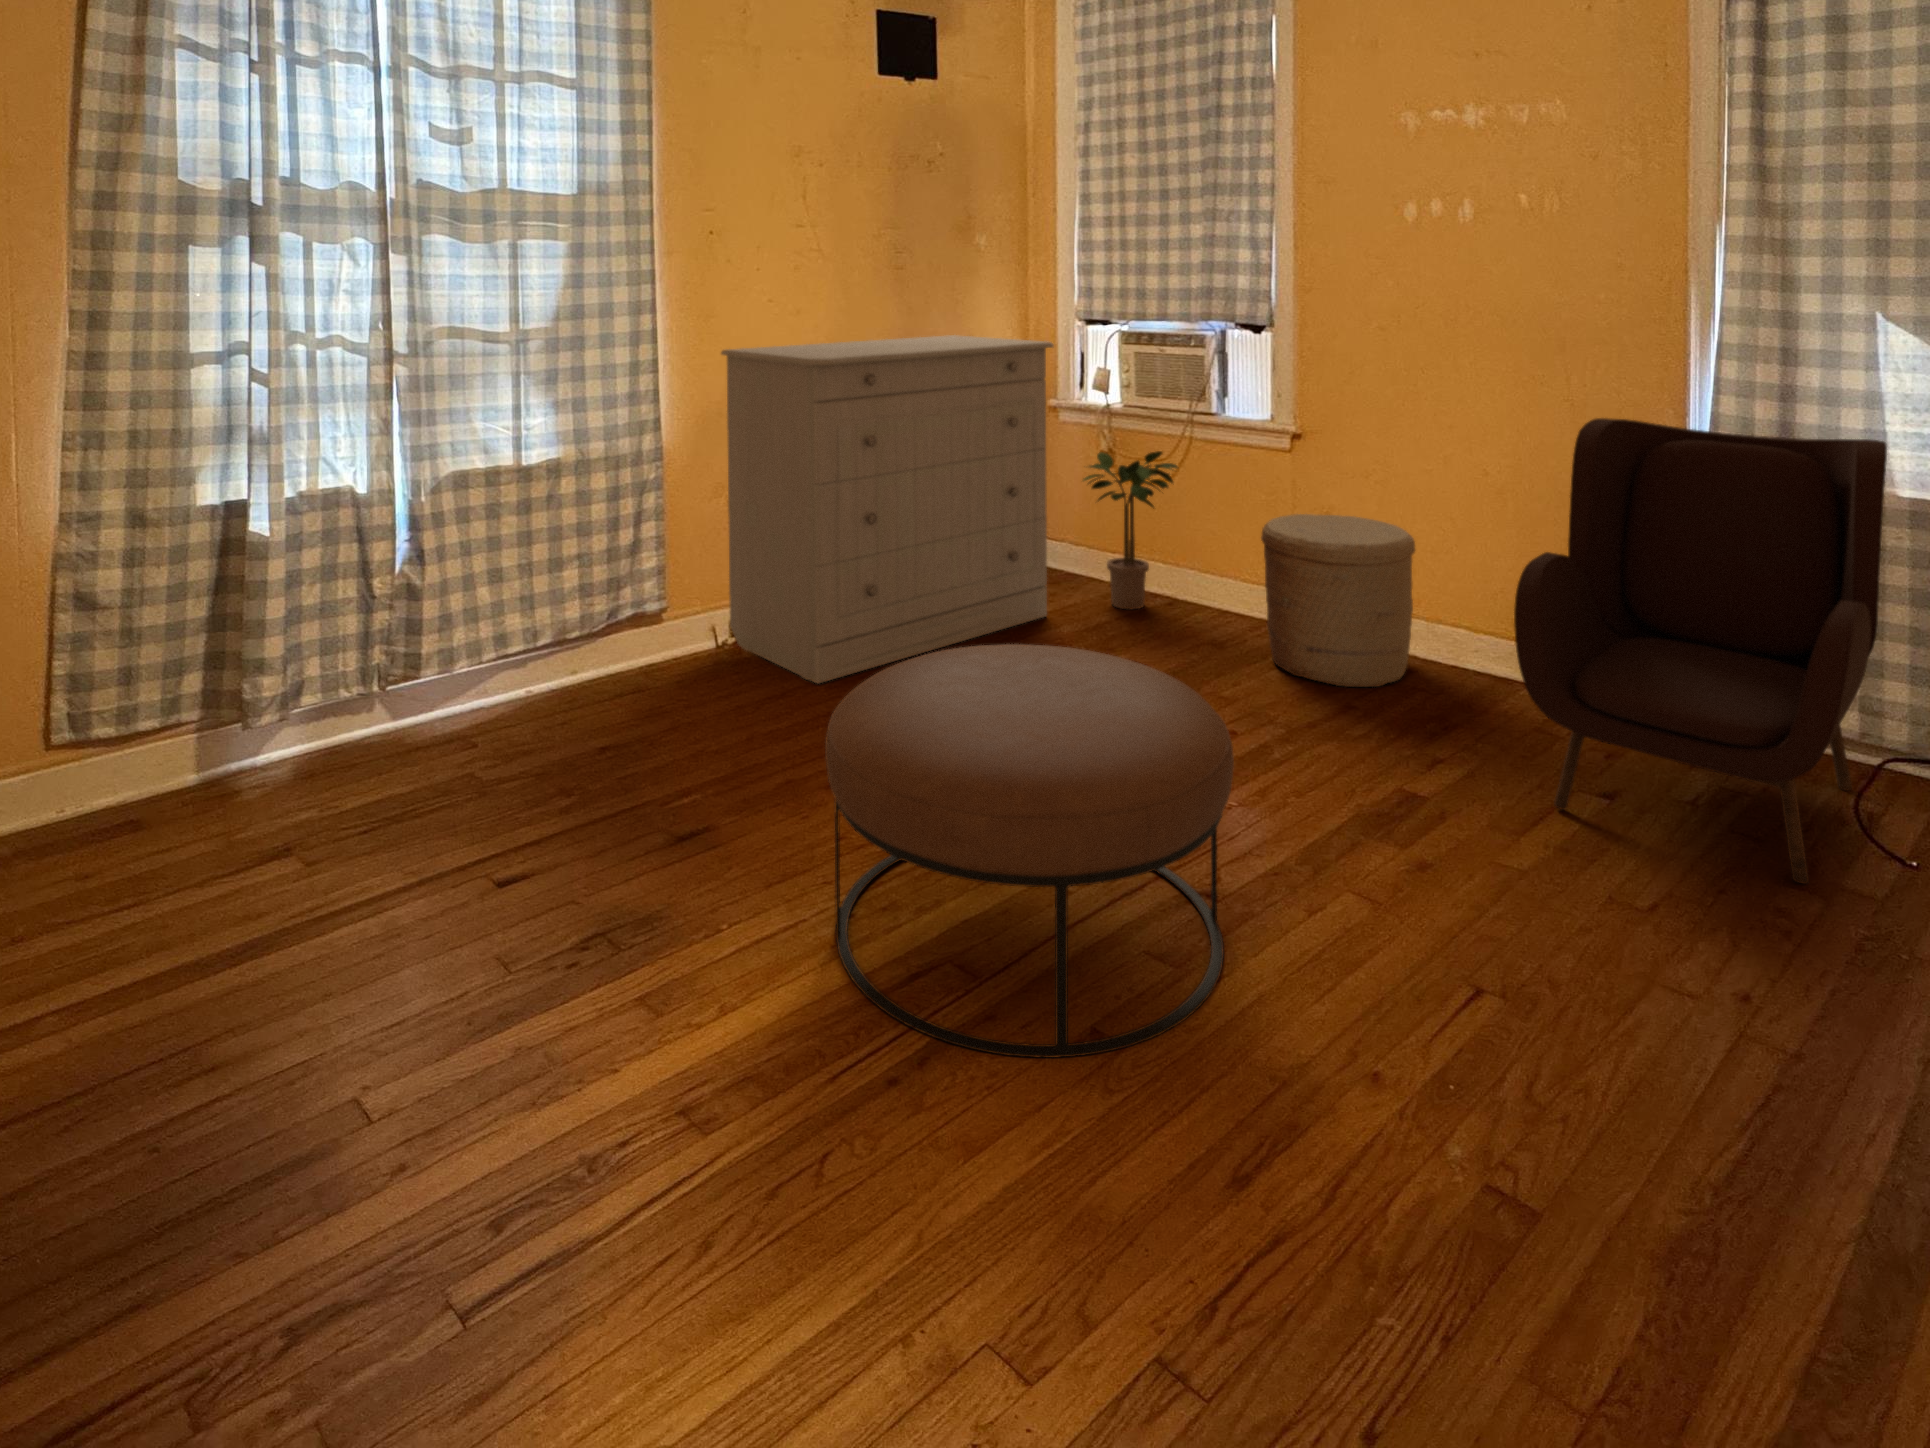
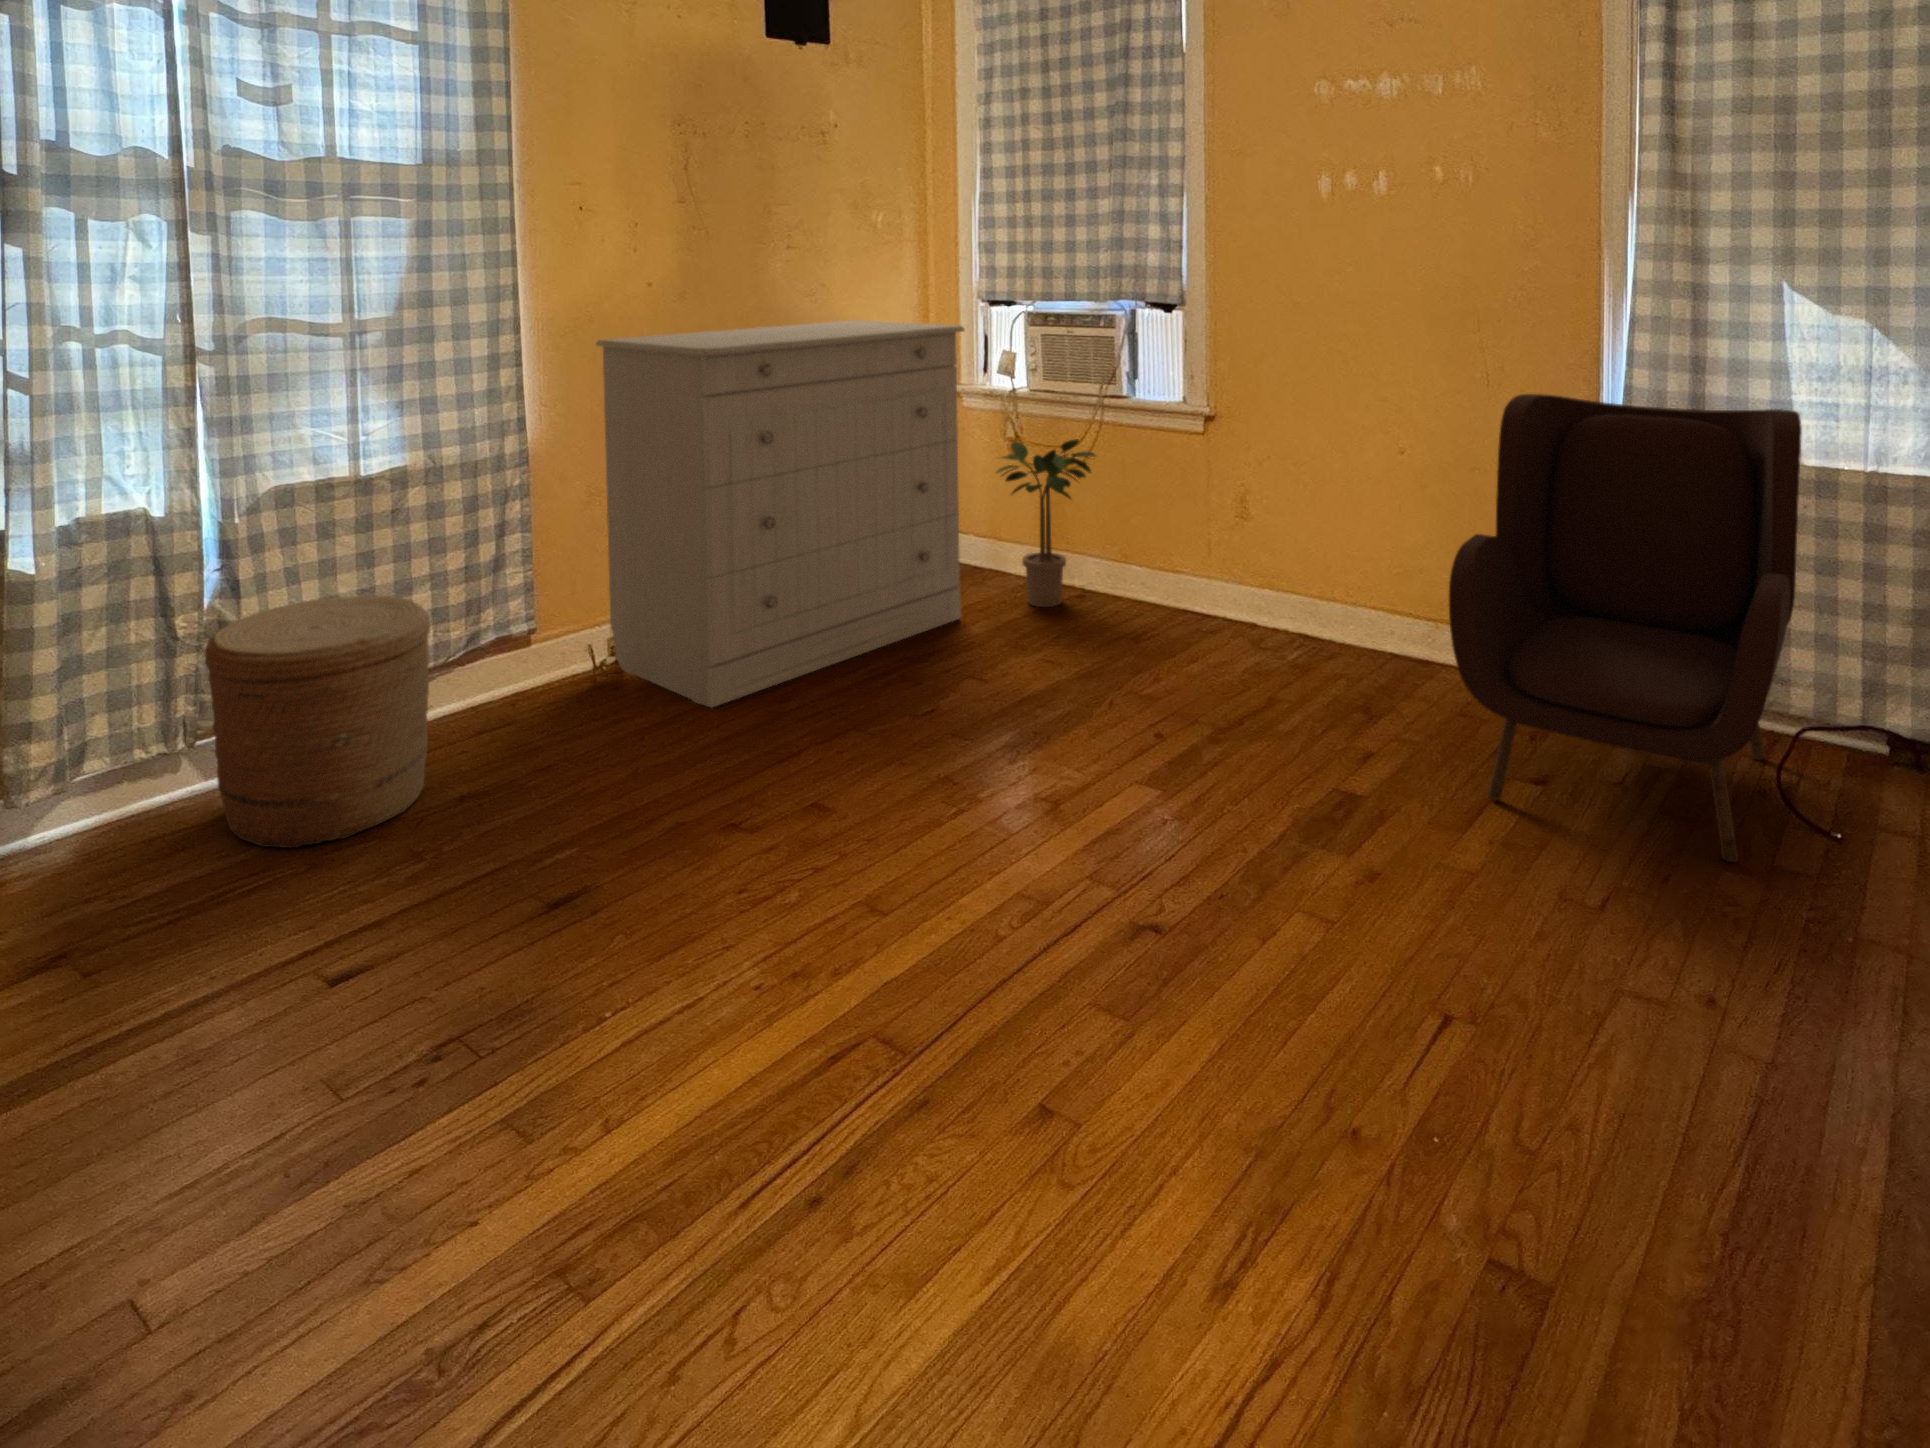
woven basket: present [1261,514,1415,687] -> present [205,596,430,848]
ottoman: present [825,644,1234,1058] -> none [719,660,1175,1136]

